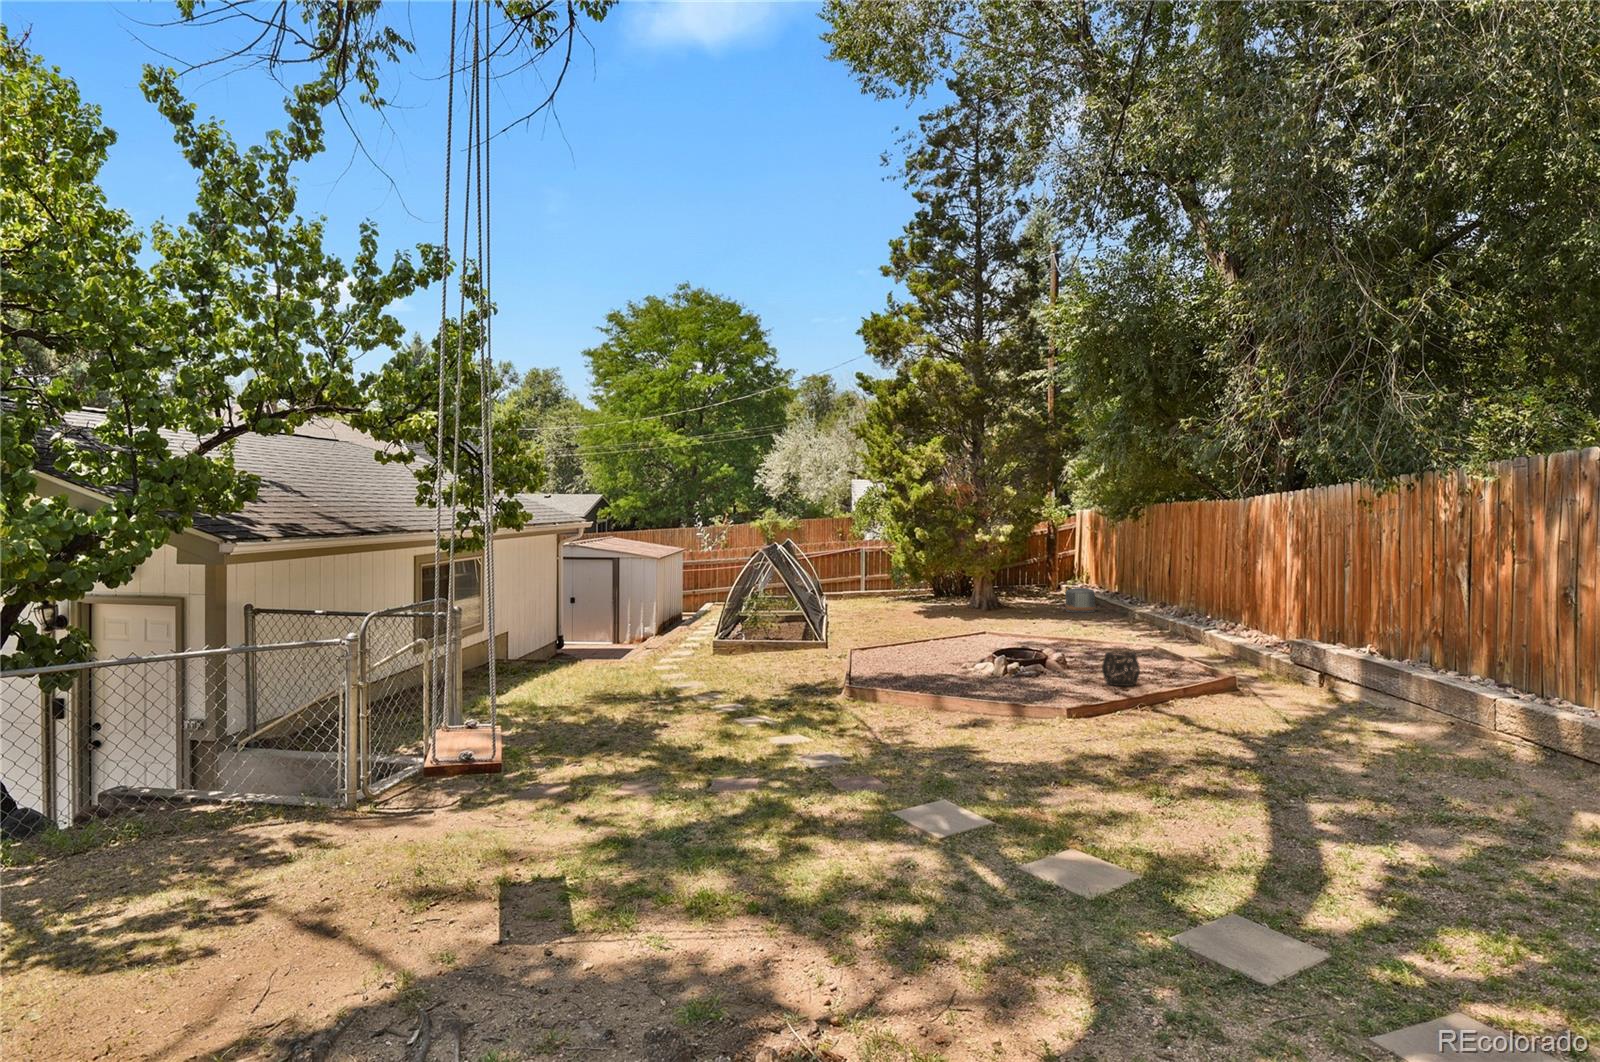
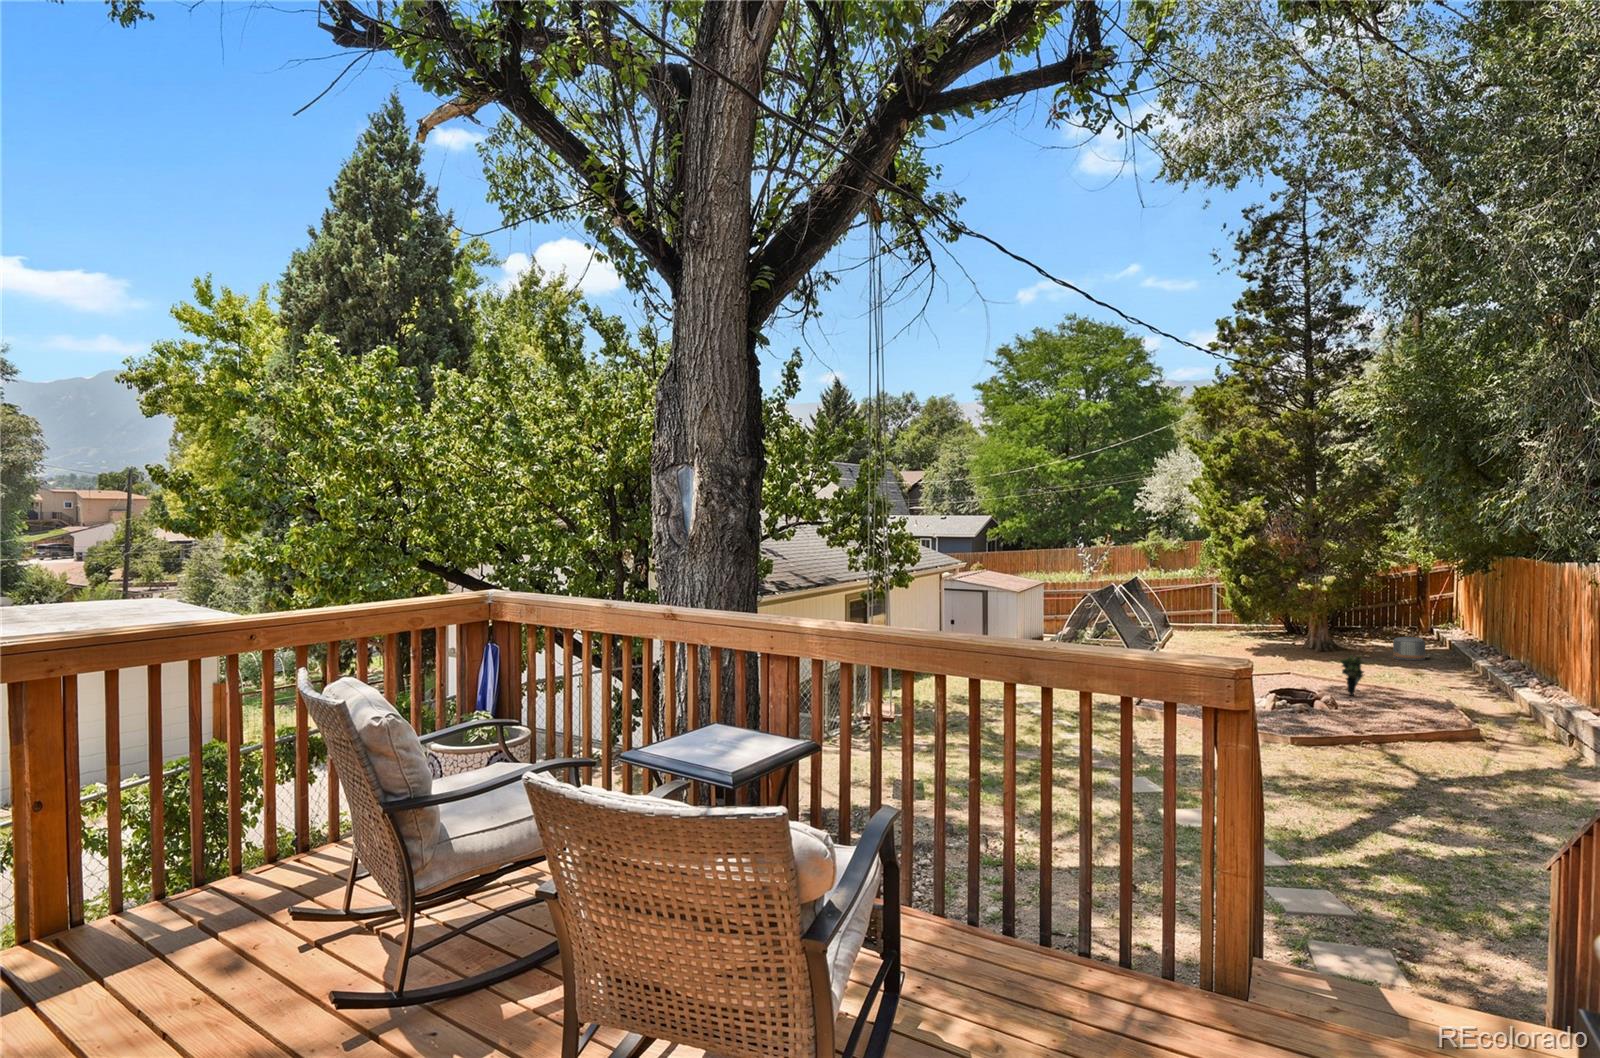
potted plant: none [1092,603,1123,653] -> present [1341,656,1364,695]
woven basket: present [1102,651,1140,686] -> none [1298,692,1328,717]

